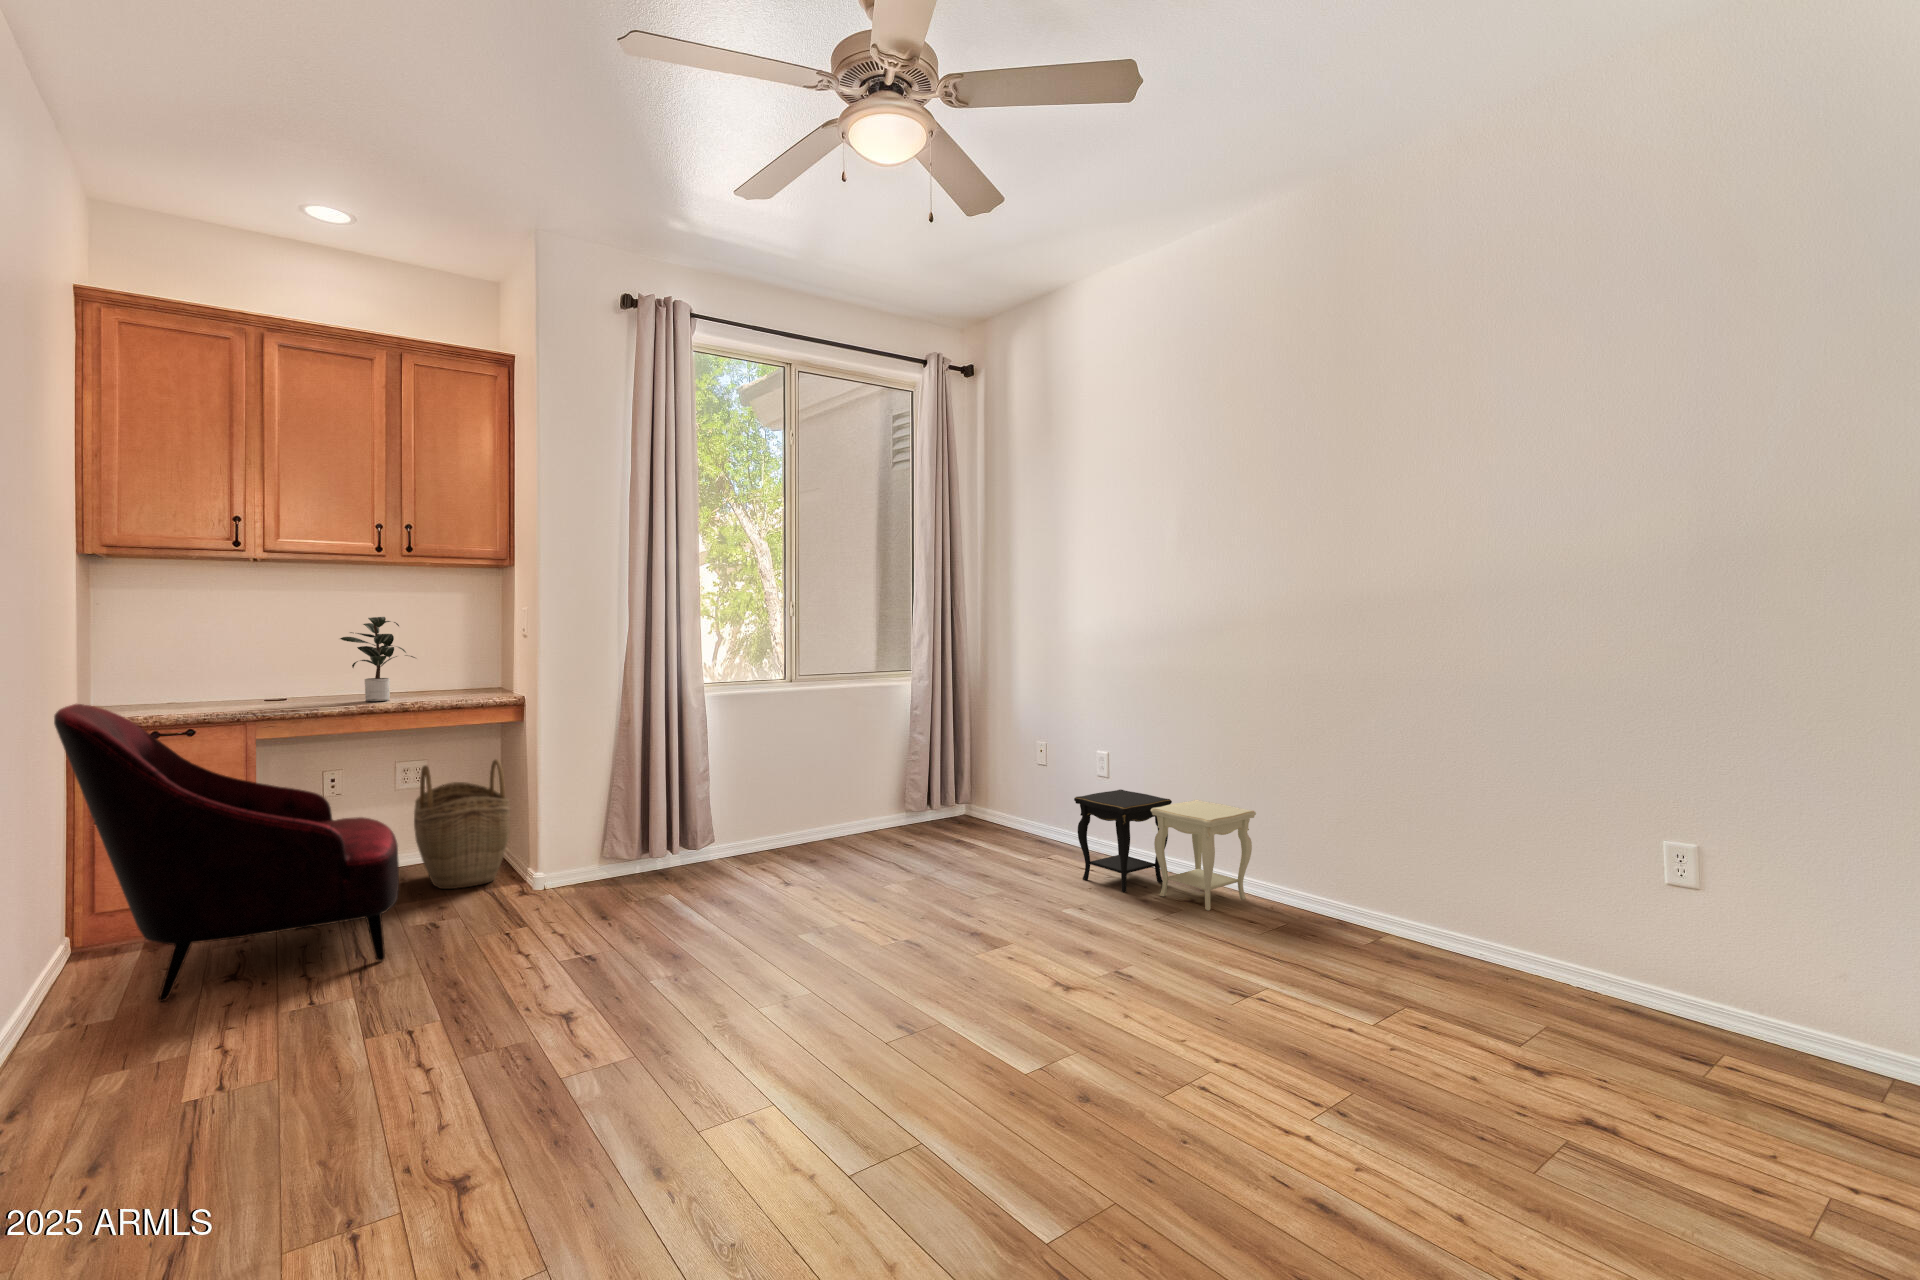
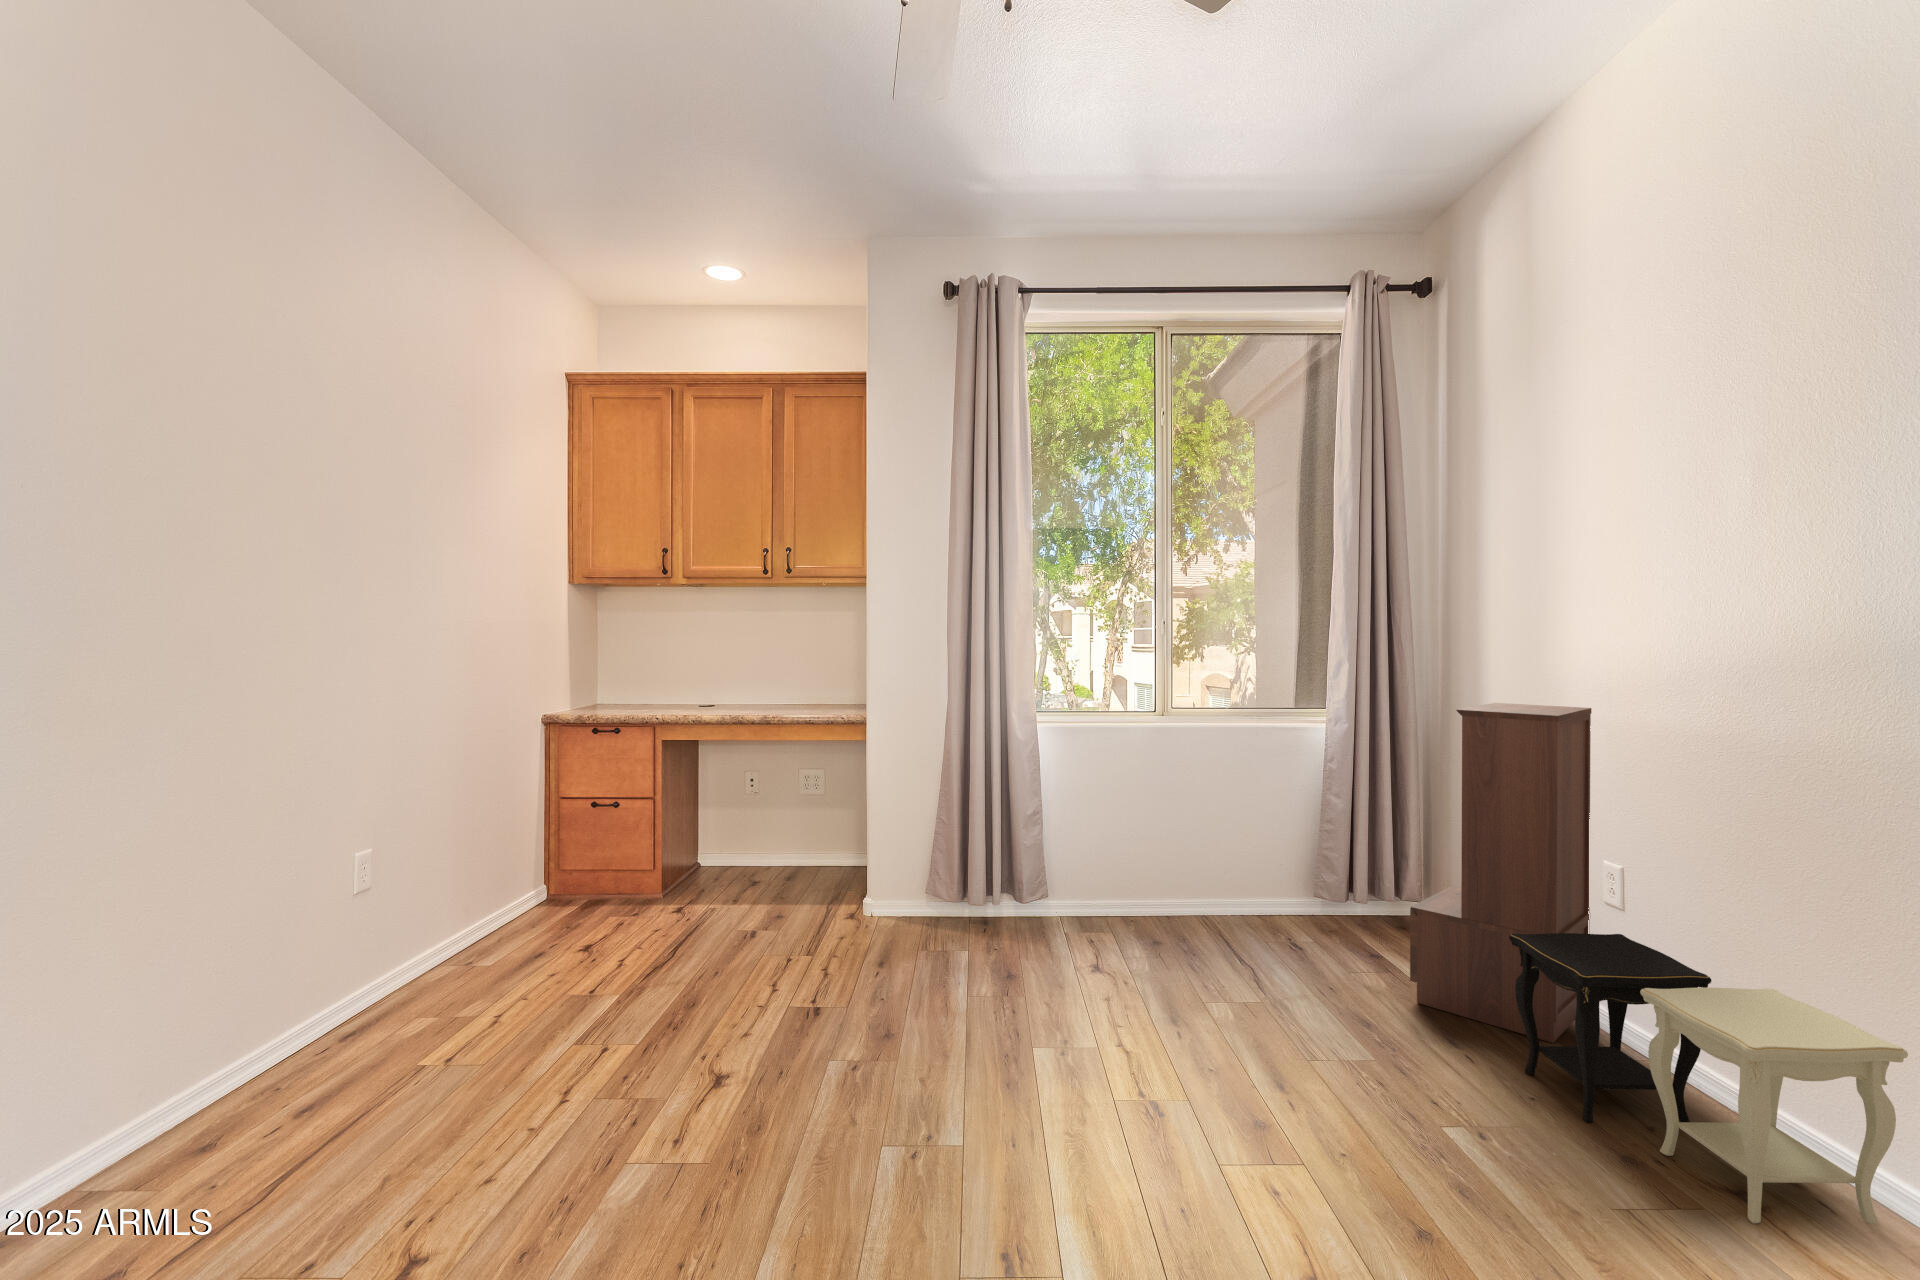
potted plant: present [340,617,415,701] -> none [731,634,802,712]
bookshelf: none [1002,661,1089,864] -> present [1410,703,1591,1043]
armchair: present [54,704,399,1002] -> none [476,706,733,963]
woven basket: present [414,759,510,889] -> none [781,775,863,898]

